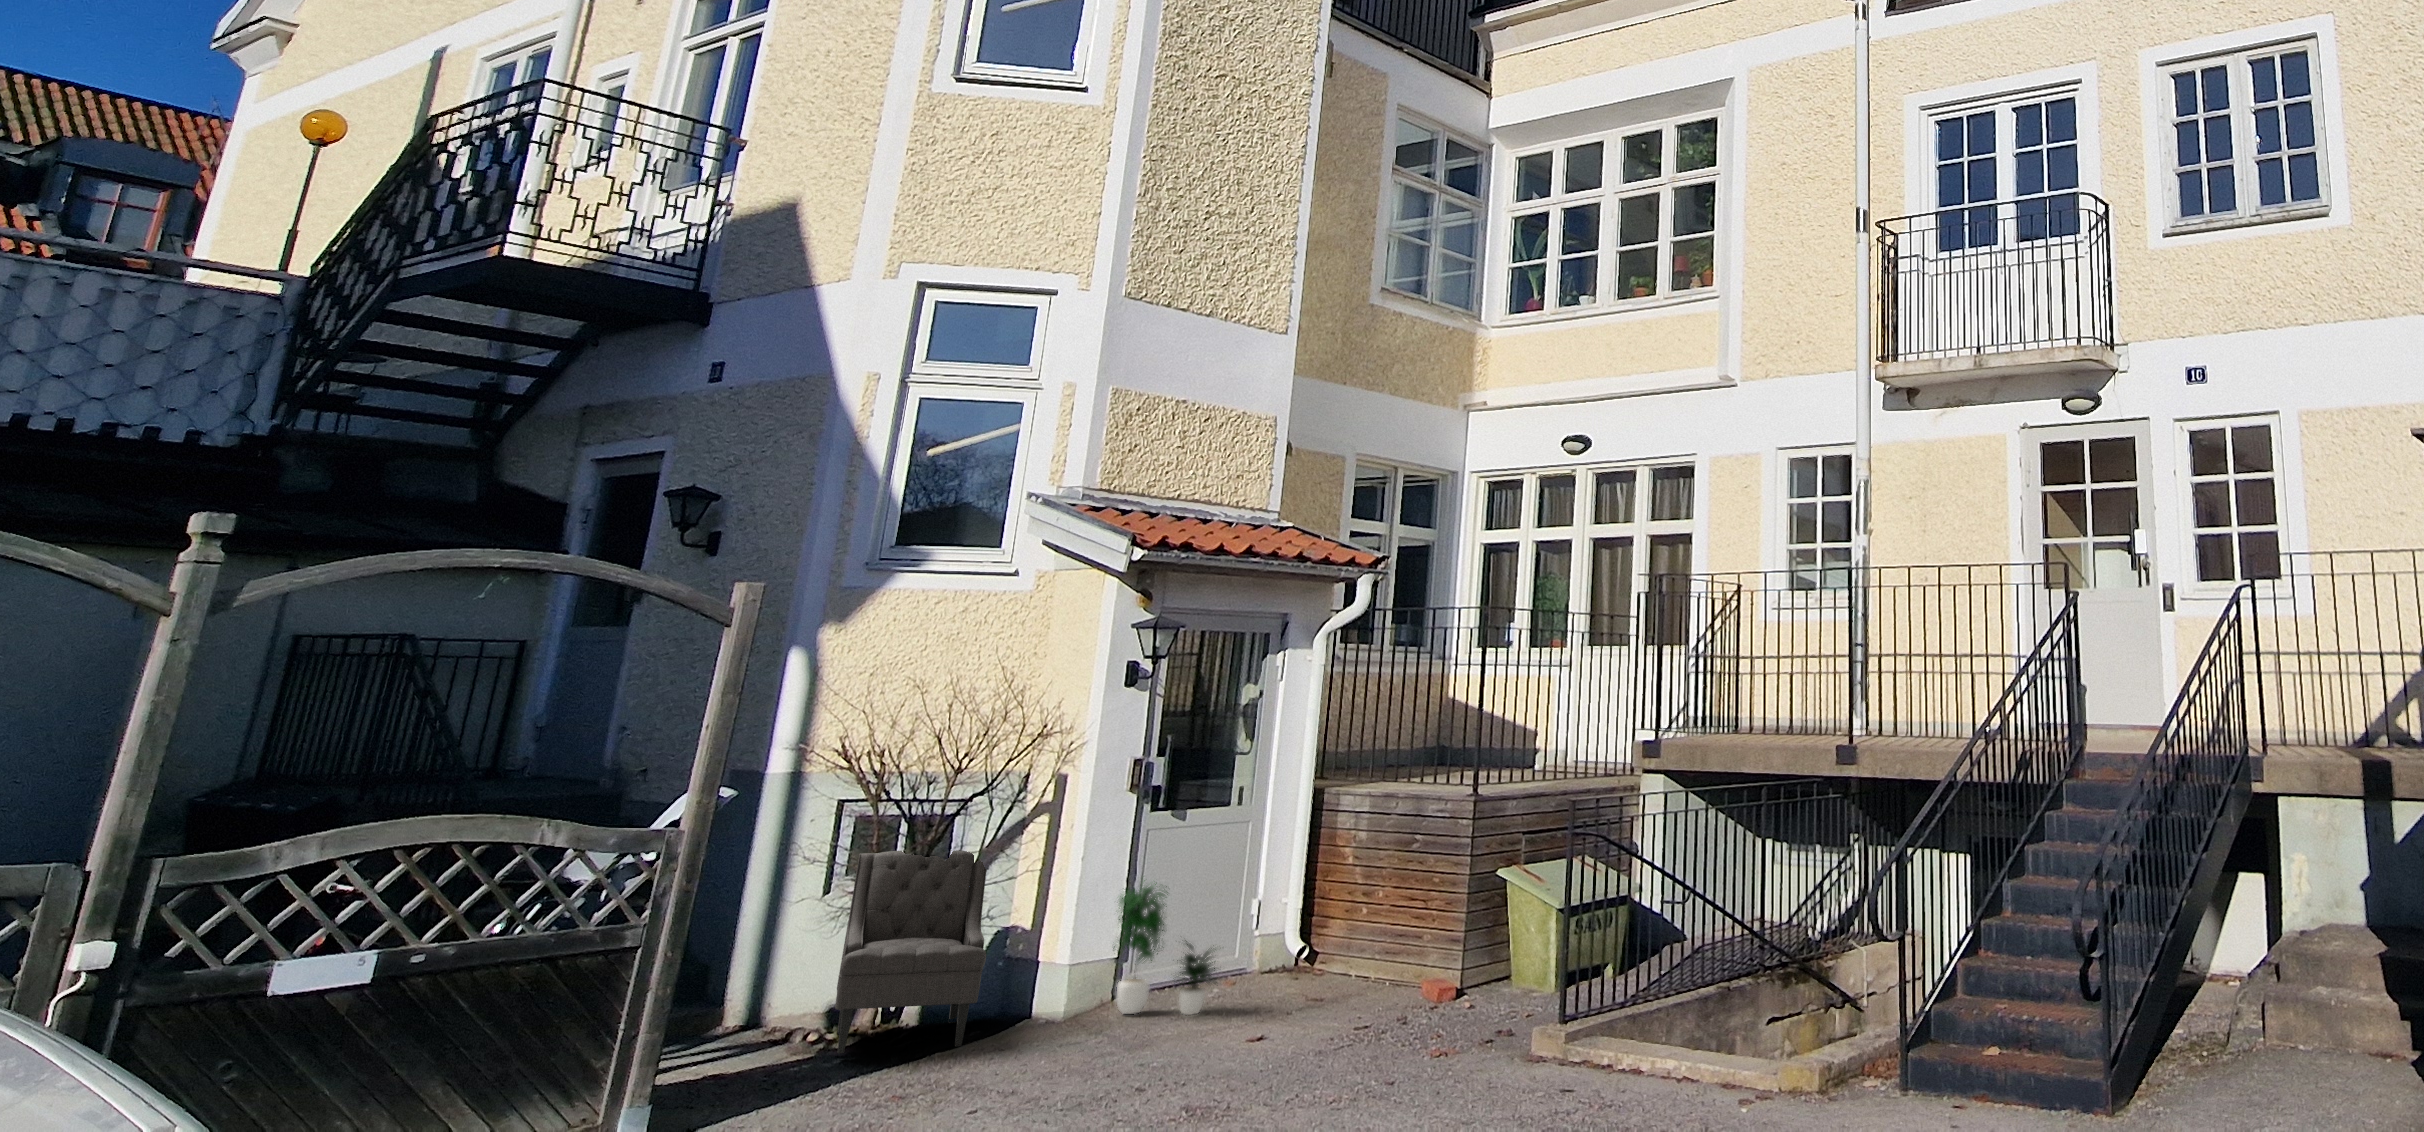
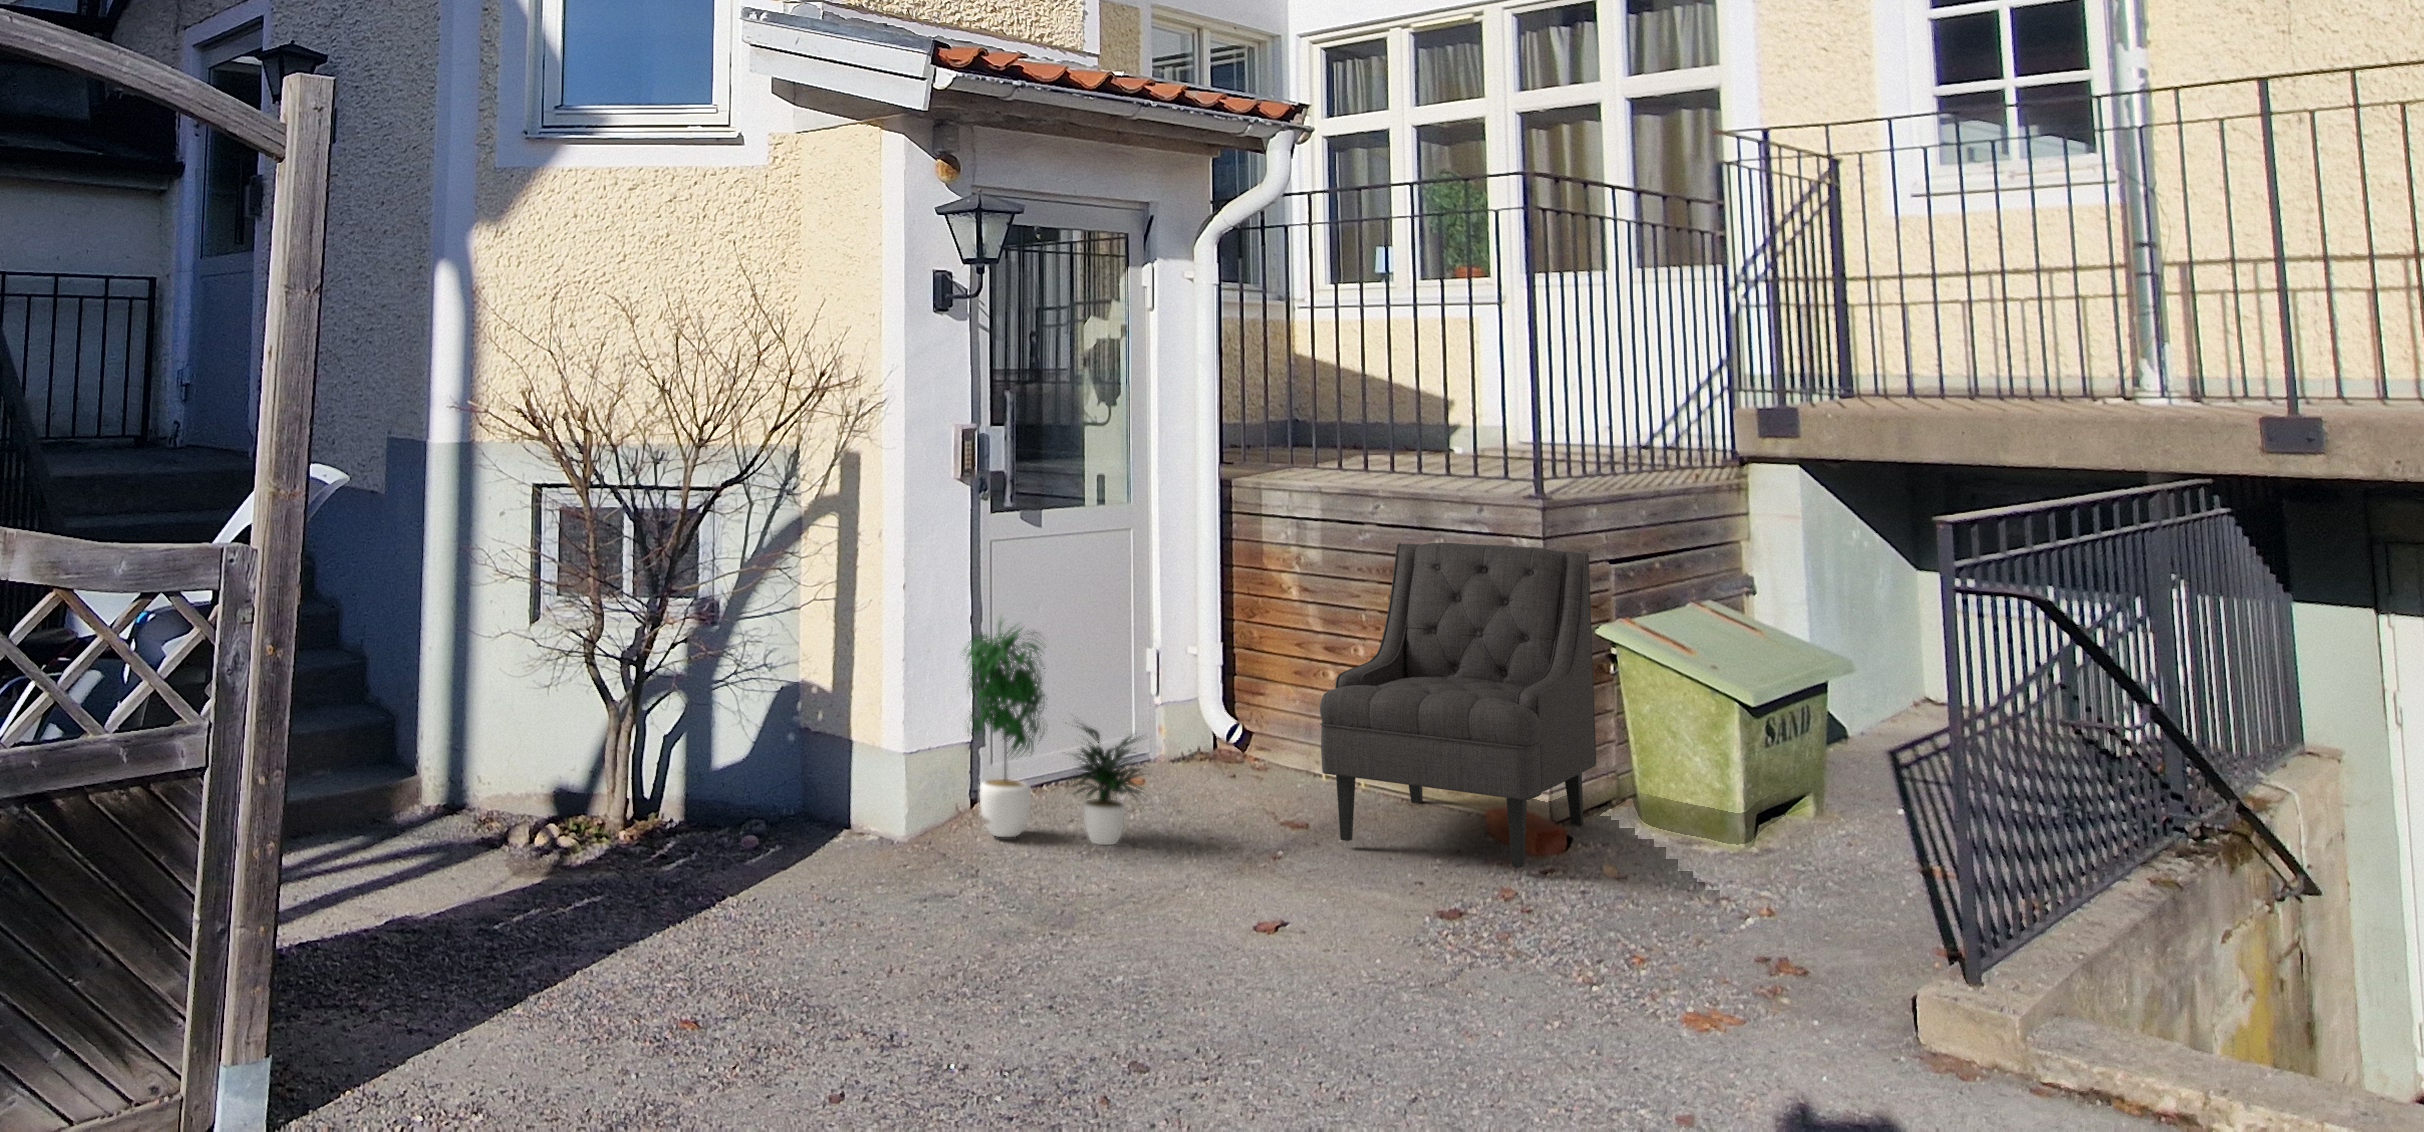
chair: present [835,850,987,1053] -> present [1320,543,1596,868]

